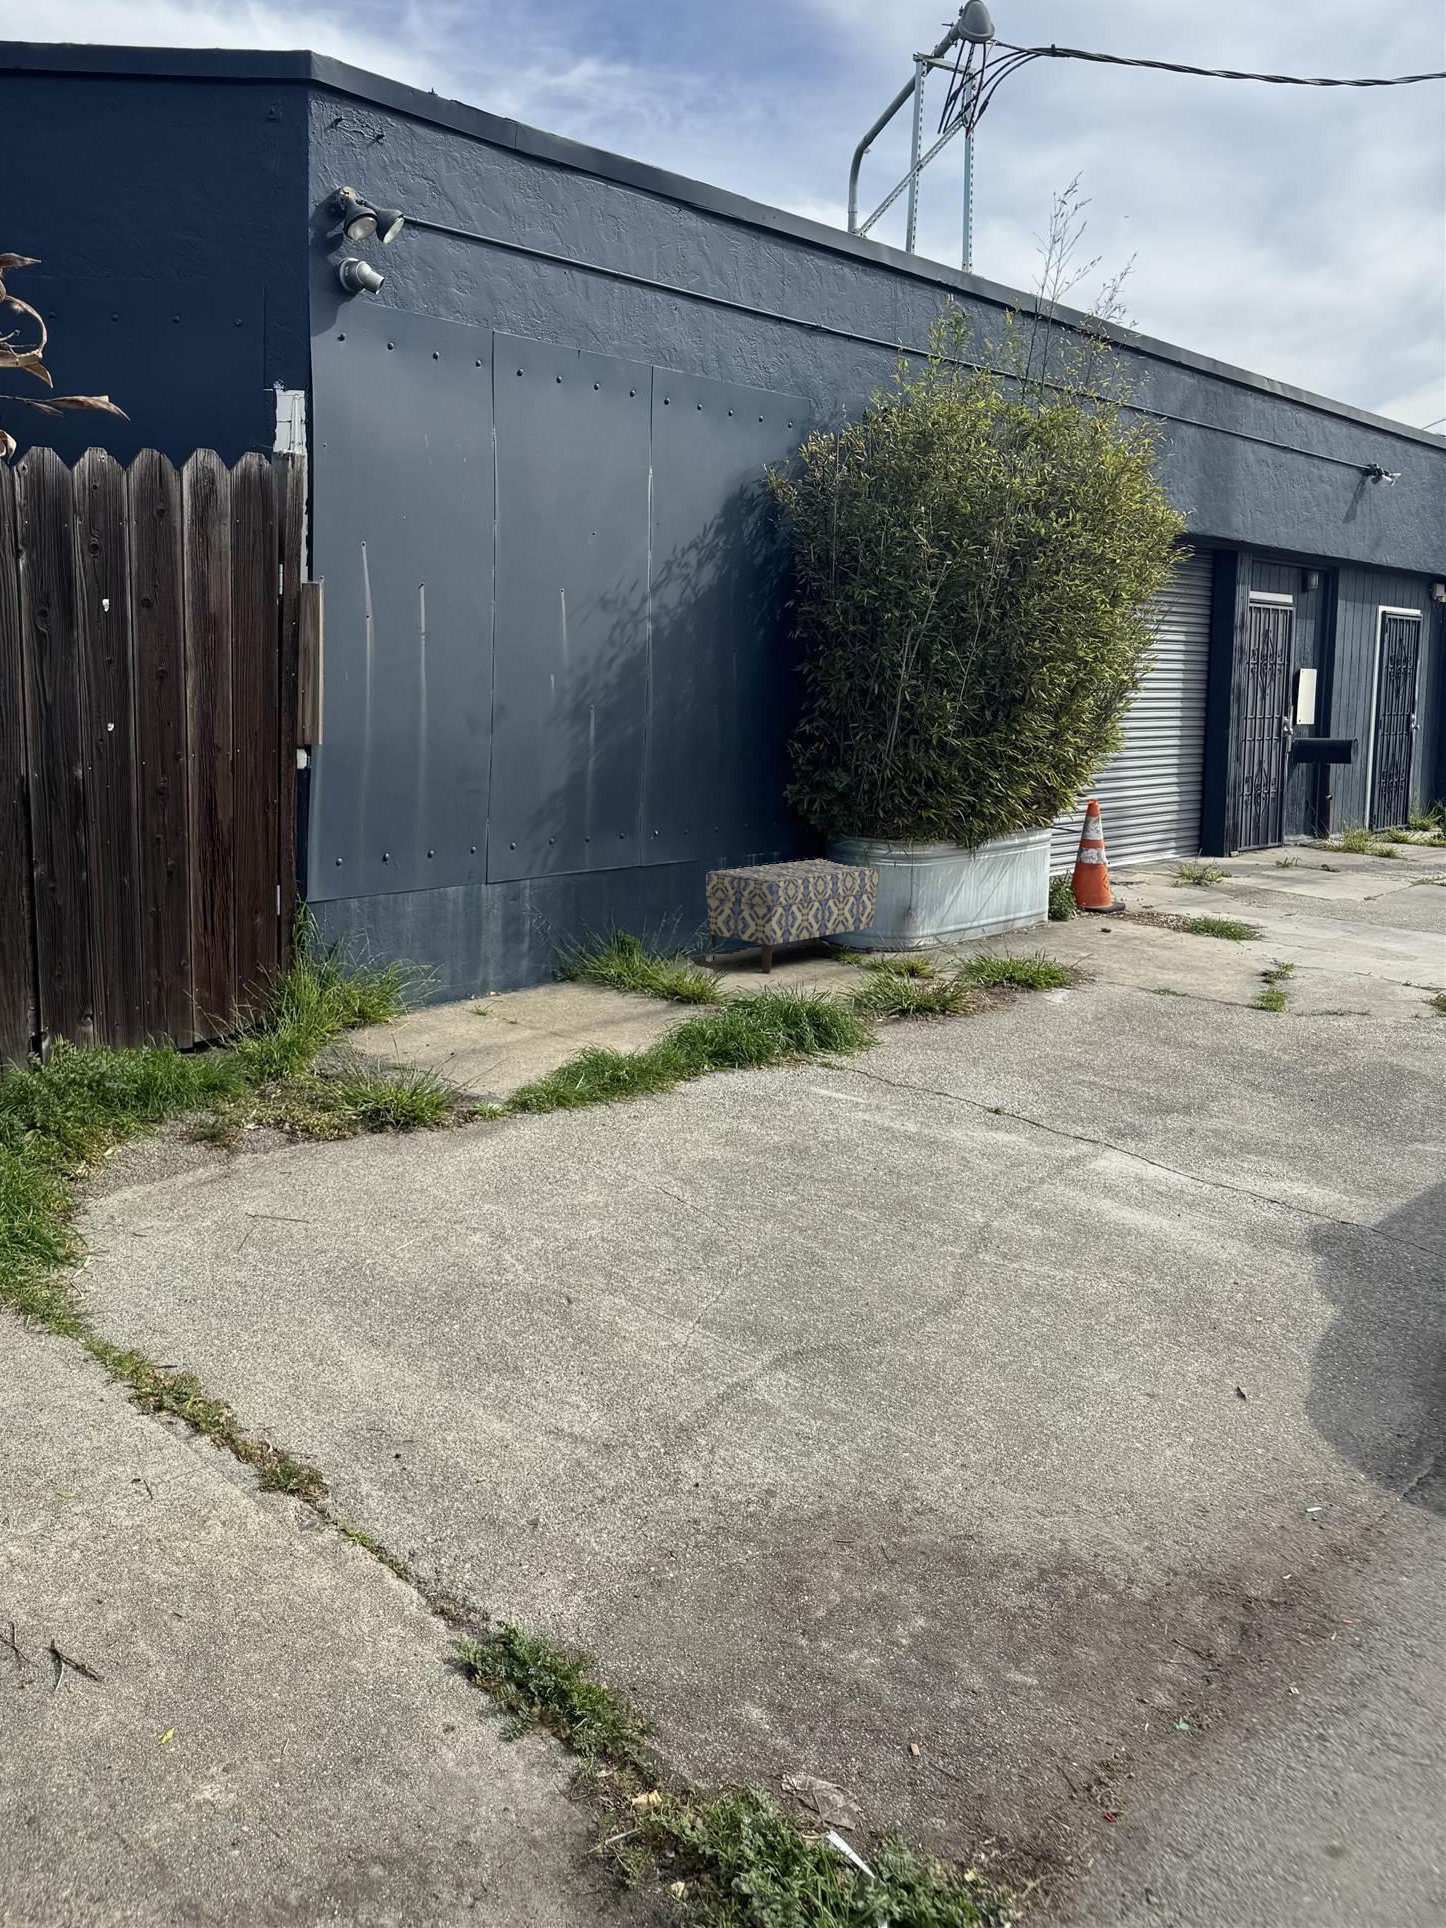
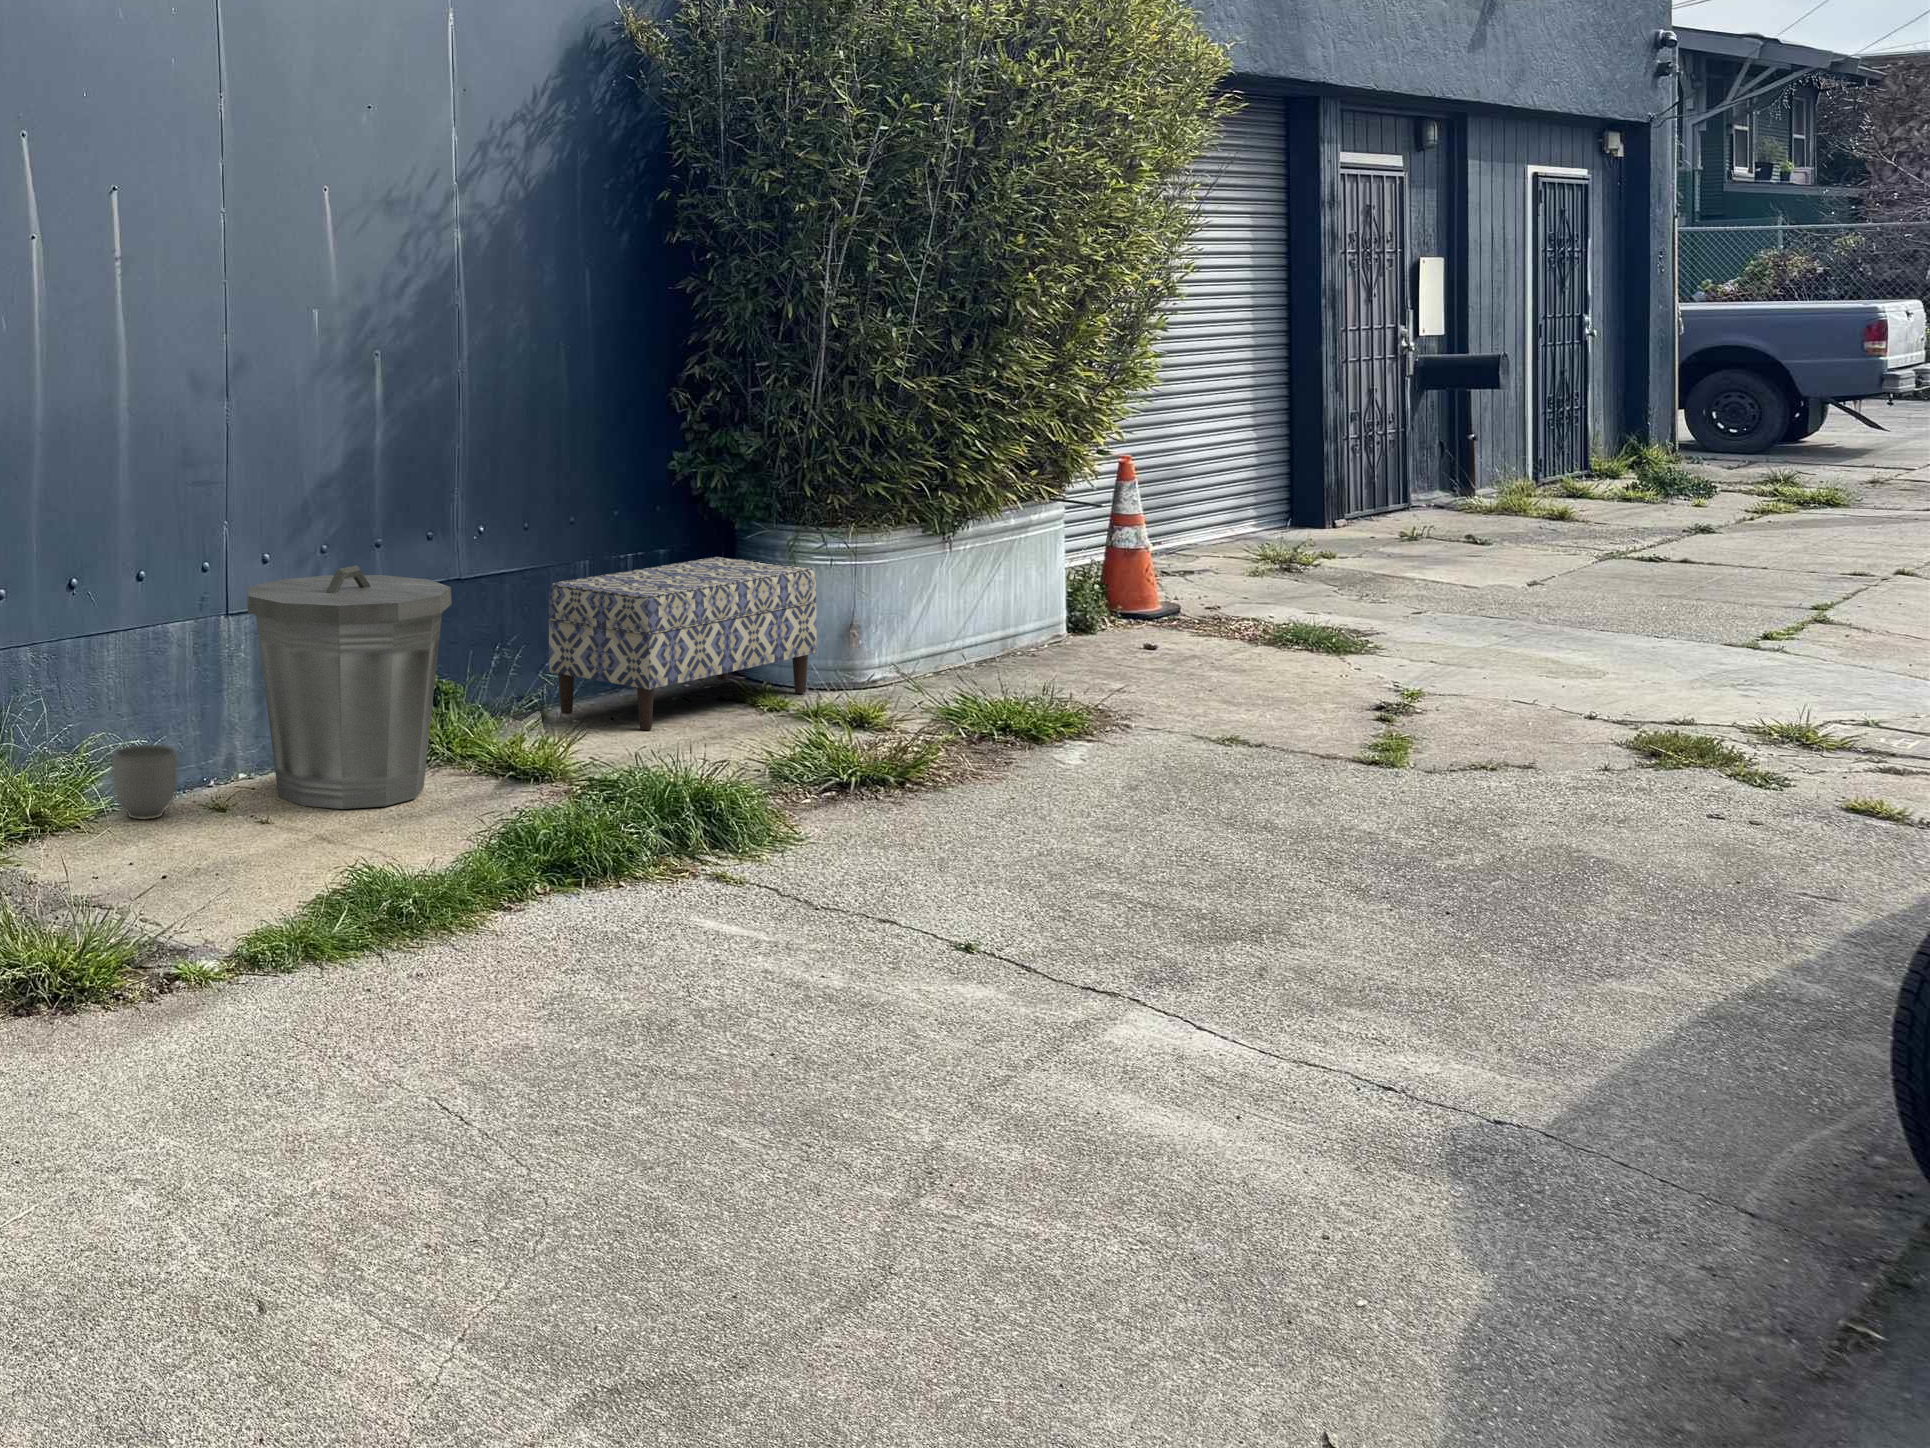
trash can: none [503,851,644,1016] -> present [247,566,452,809]
planter: none [411,968,456,1018] -> present [112,745,178,819]

